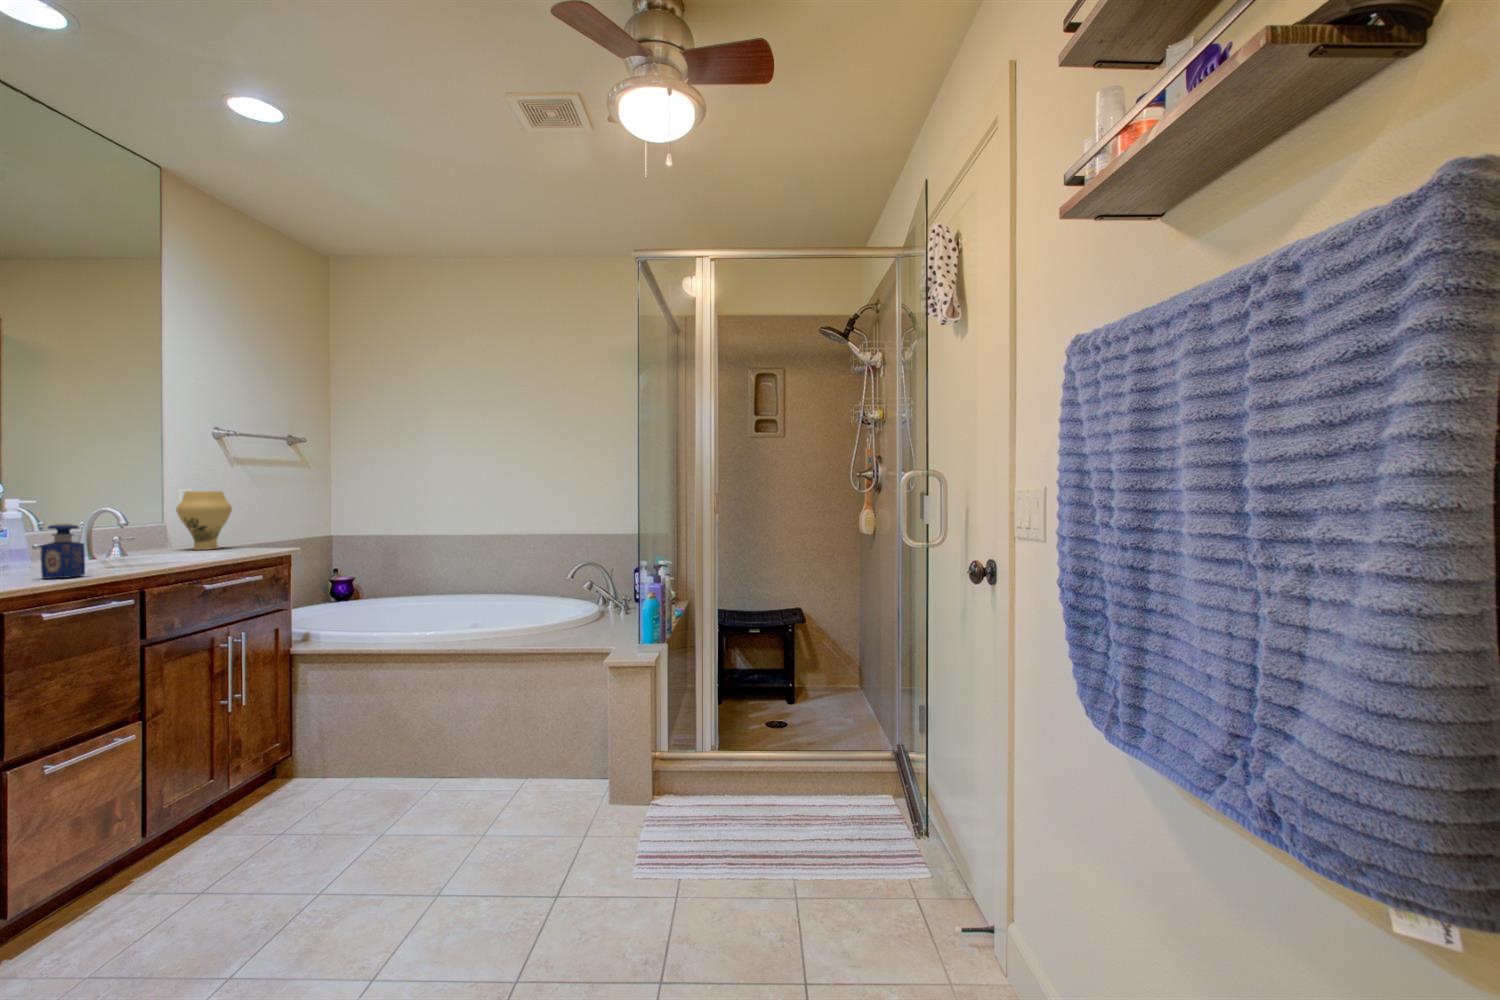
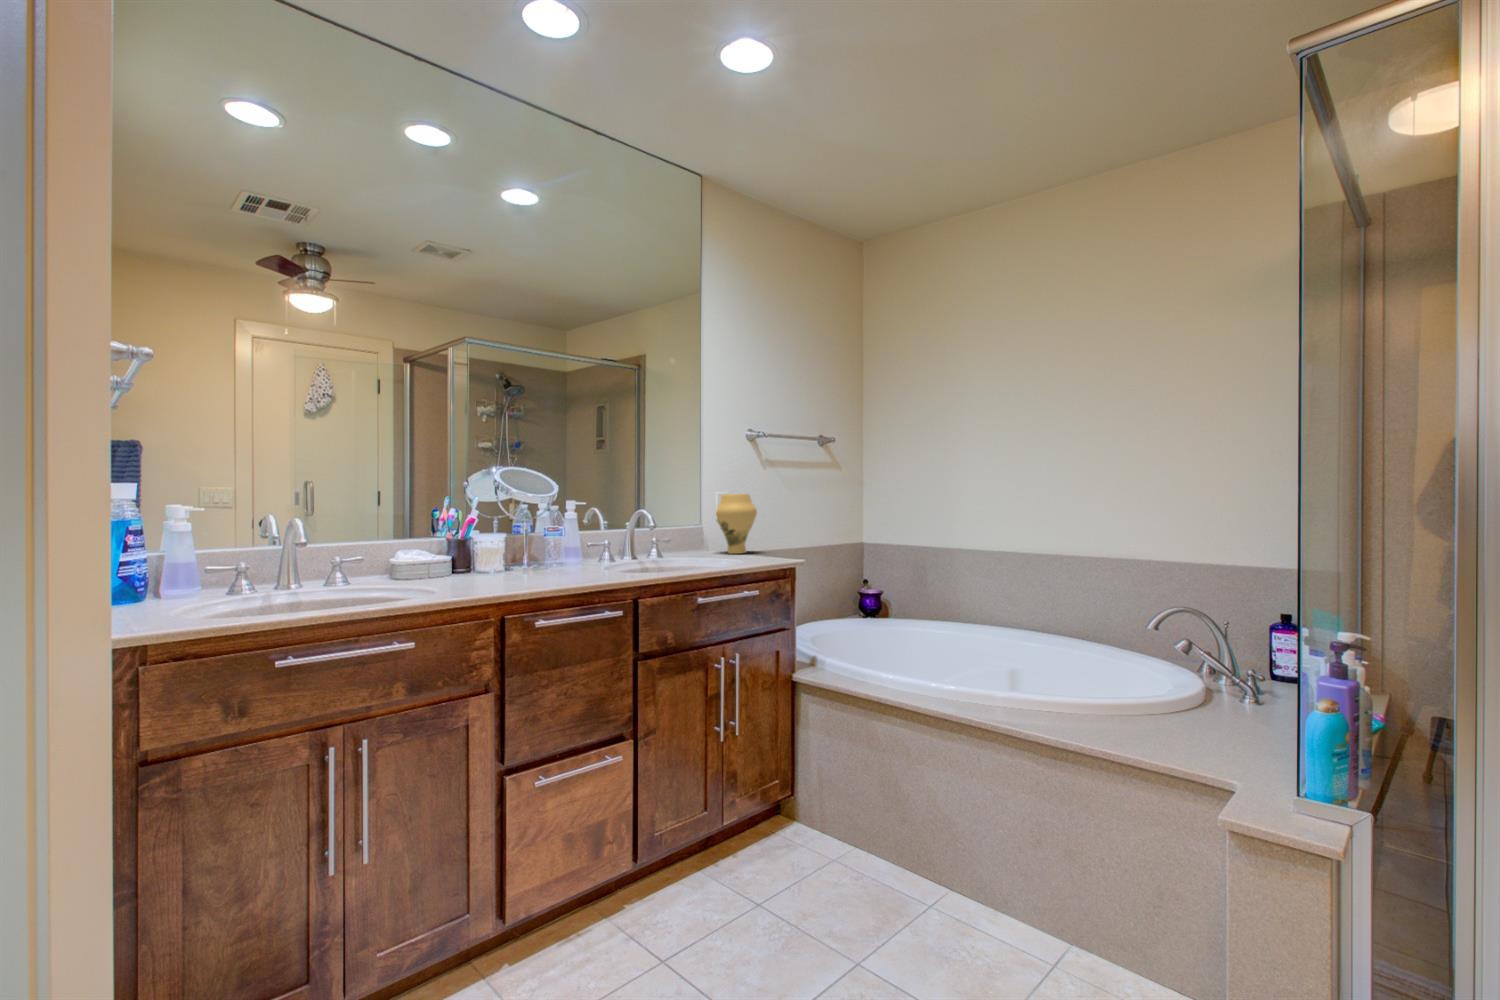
perfume bottle: present [40,524,85,579] -> none [552,527,584,583]

